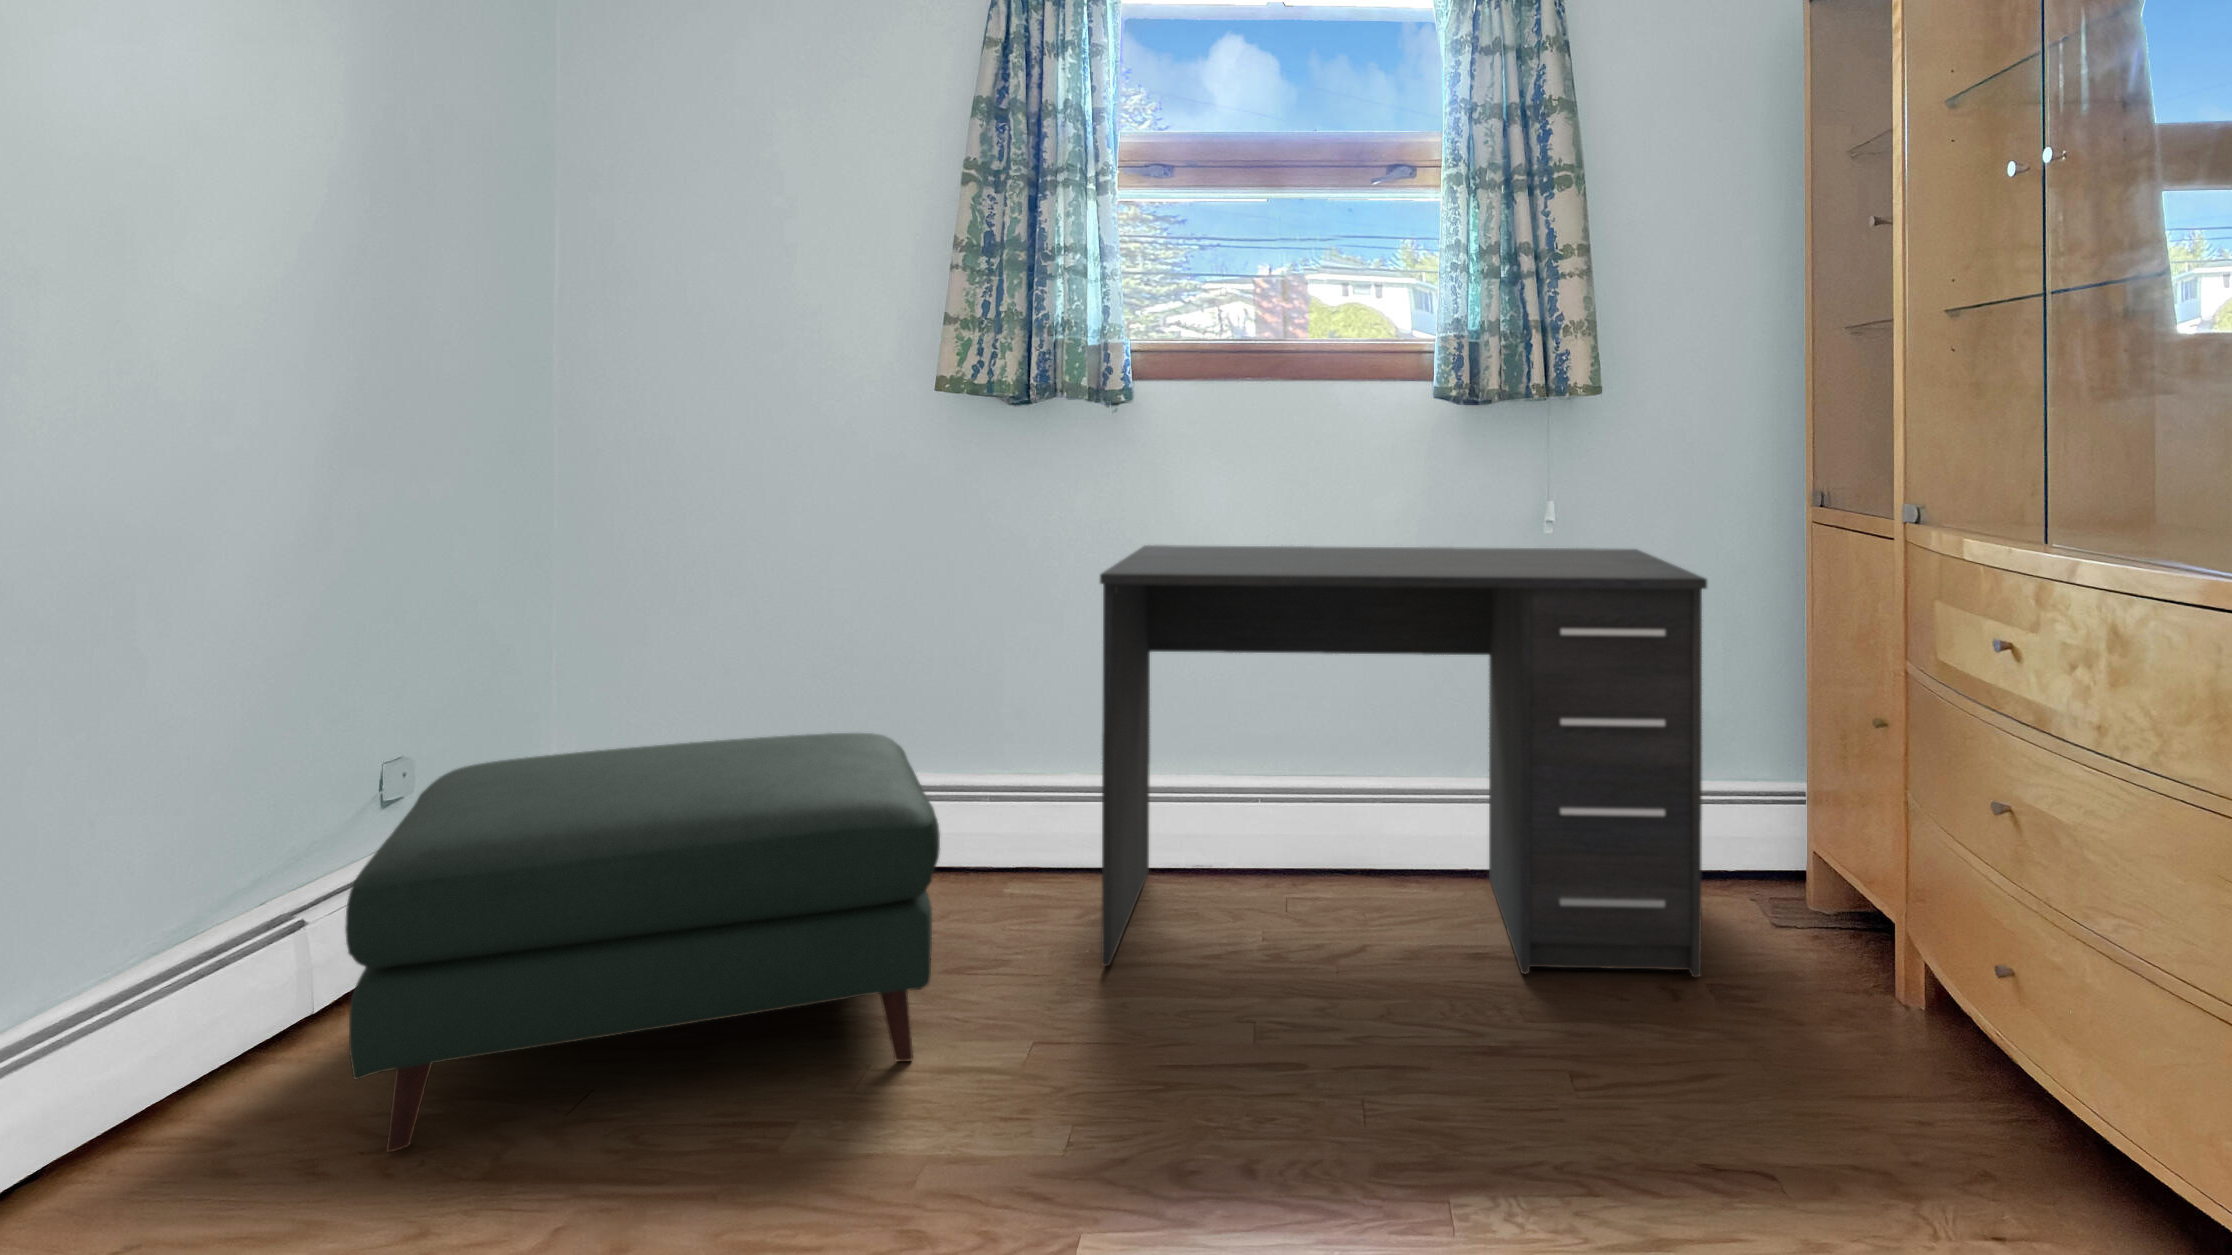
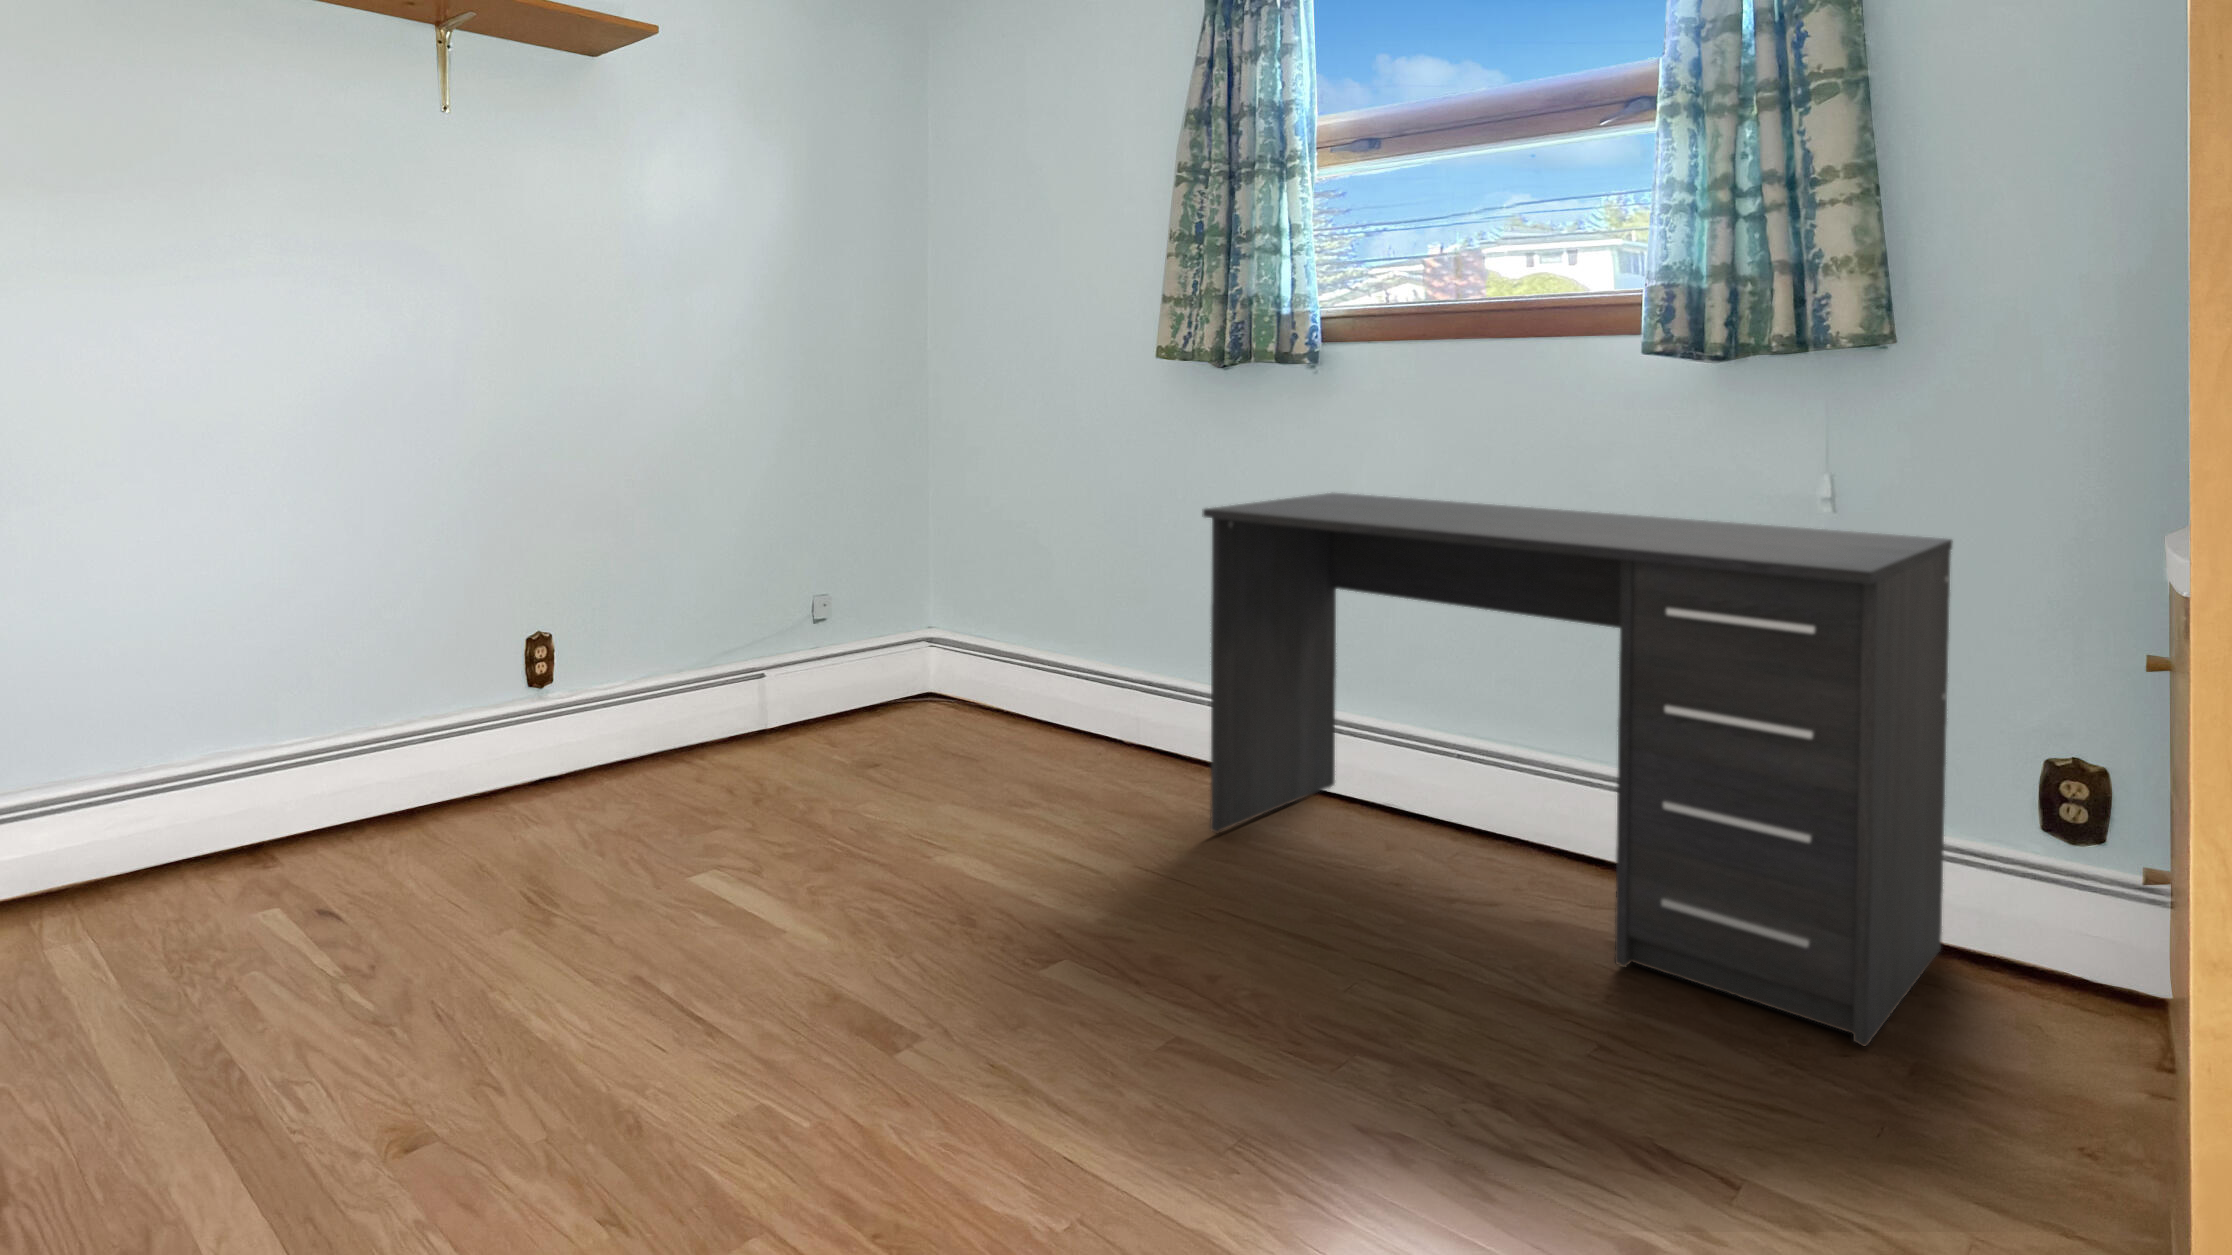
ottoman: present [345,733,940,1152] -> none [723,593,1093,840]

